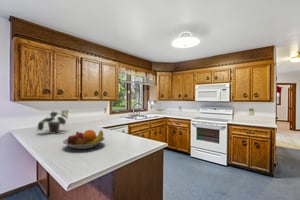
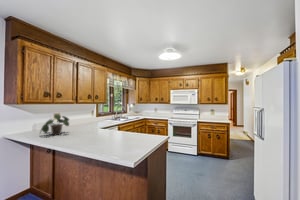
fruit bowl: present [63,130,104,149] -> none [83,129,119,145]

